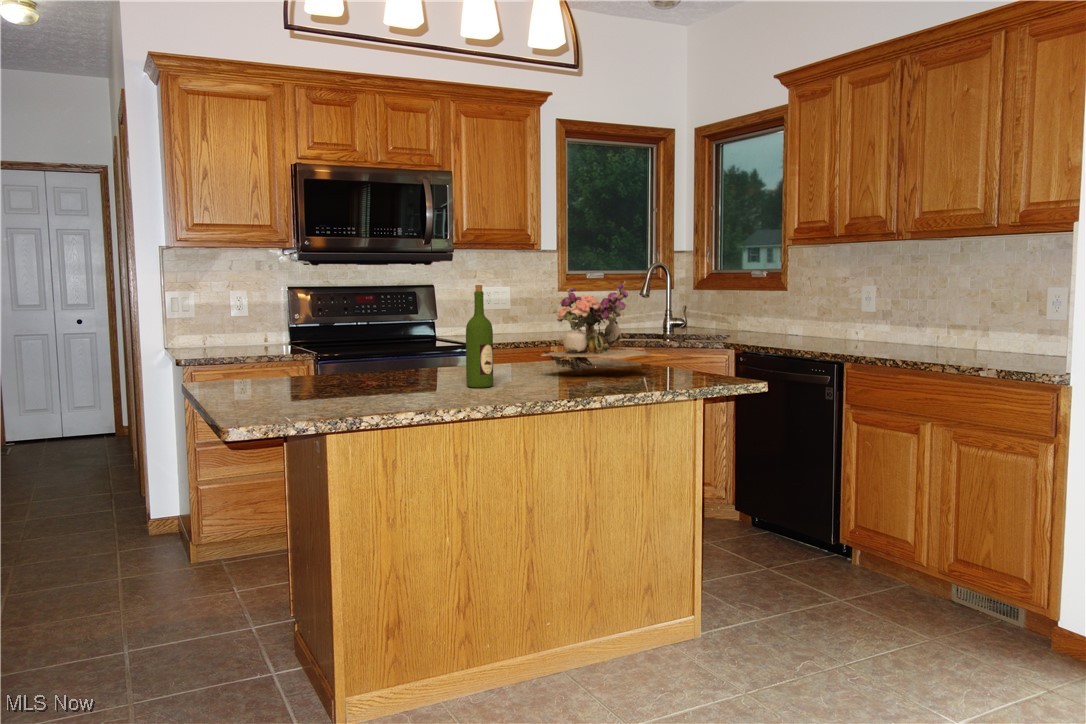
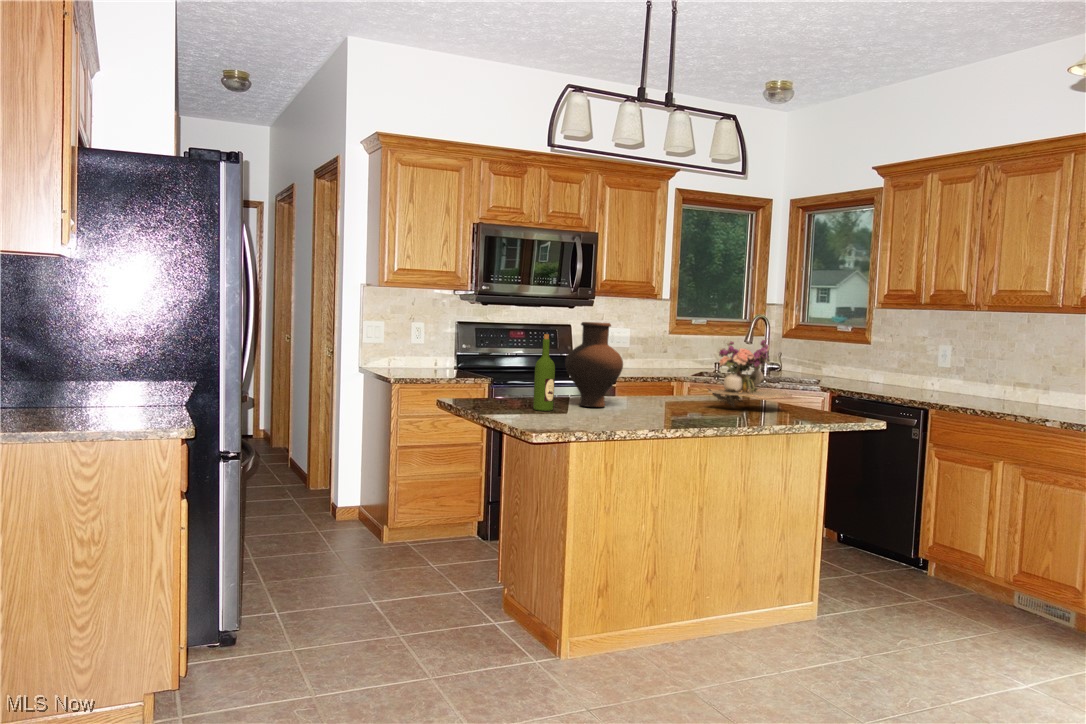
vase: none [345,269,423,382] -> present [565,322,623,407]
wine bottle: present [466,285,493,388] -> present [533,334,555,411]

